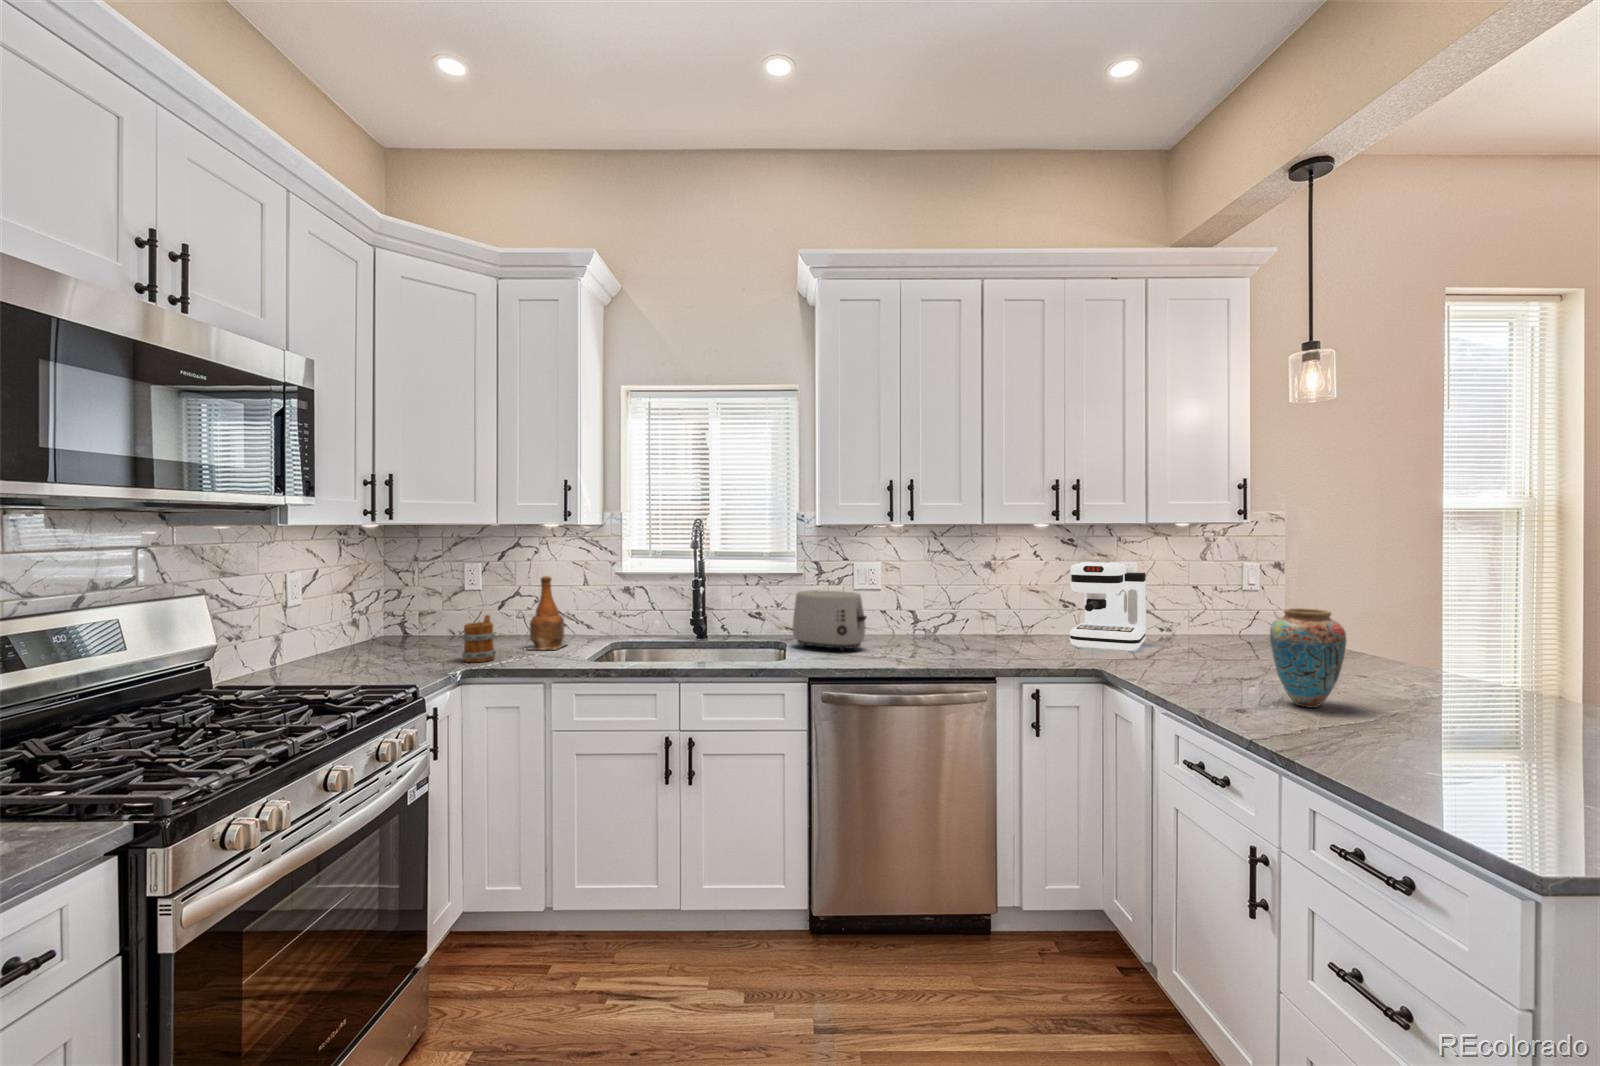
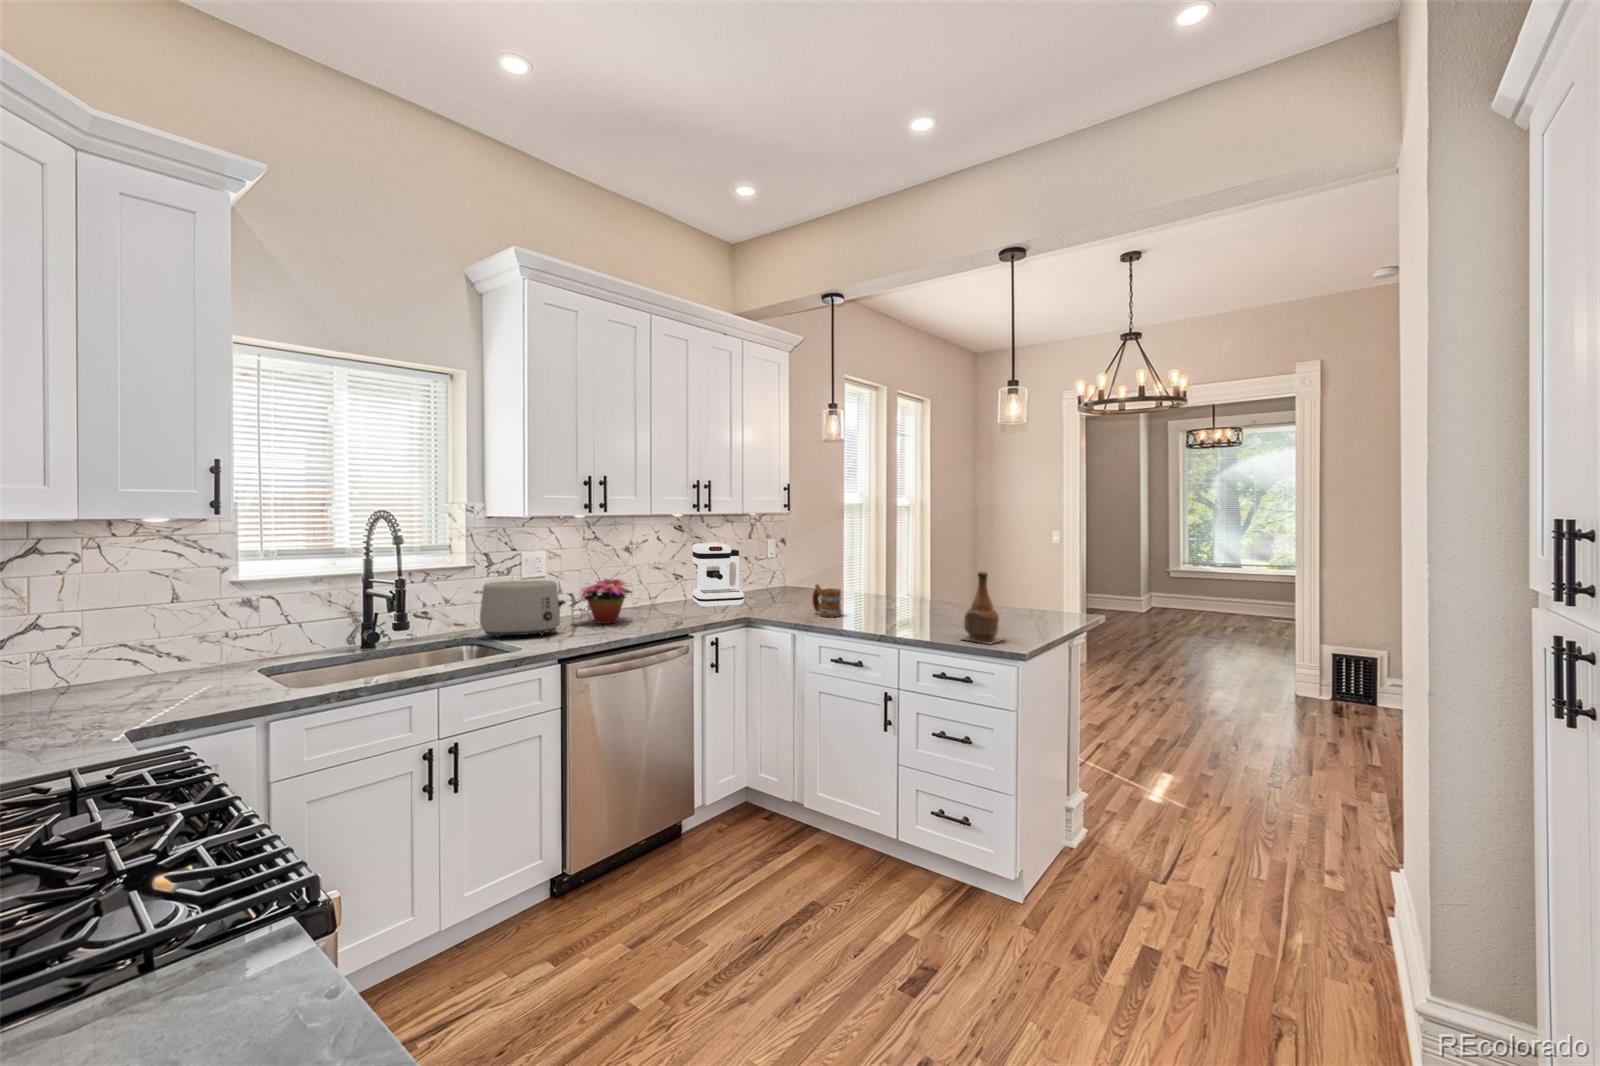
bottle: present [529,576,567,650] -> present [962,571,1002,644]
flower arrangement: none [888,595,967,650] -> present [577,578,630,624]
vase: present [1270,608,1346,708] -> none [863,567,899,622]
mug: present [462,615,496,662] -> present [813,584,841,617]

